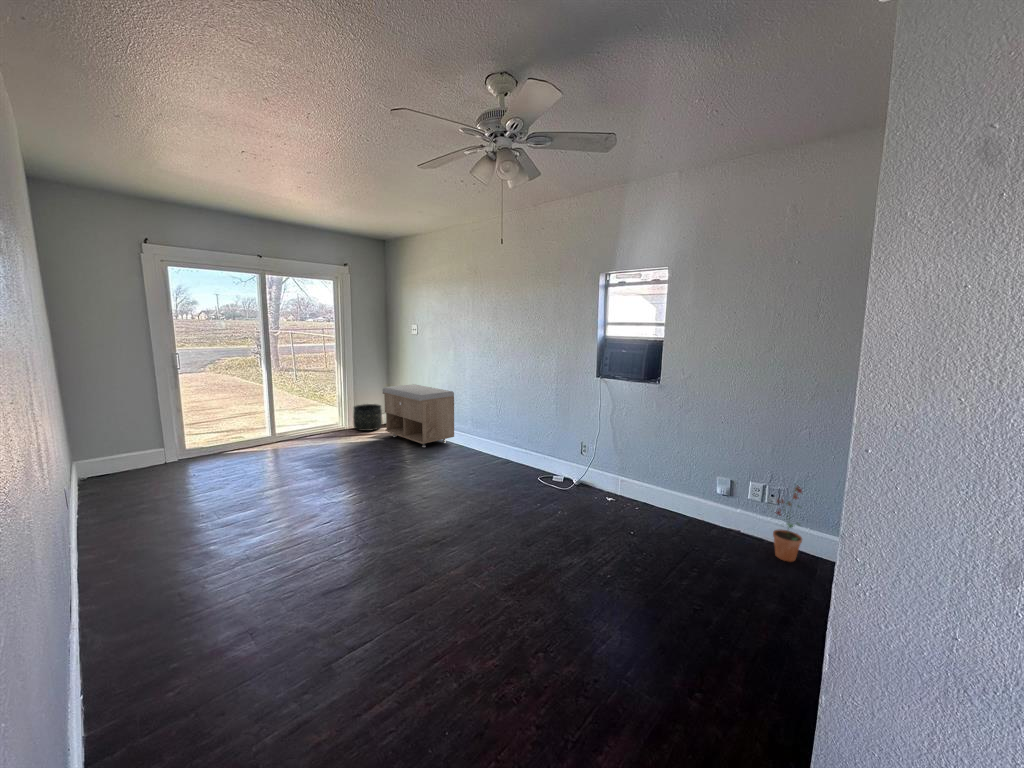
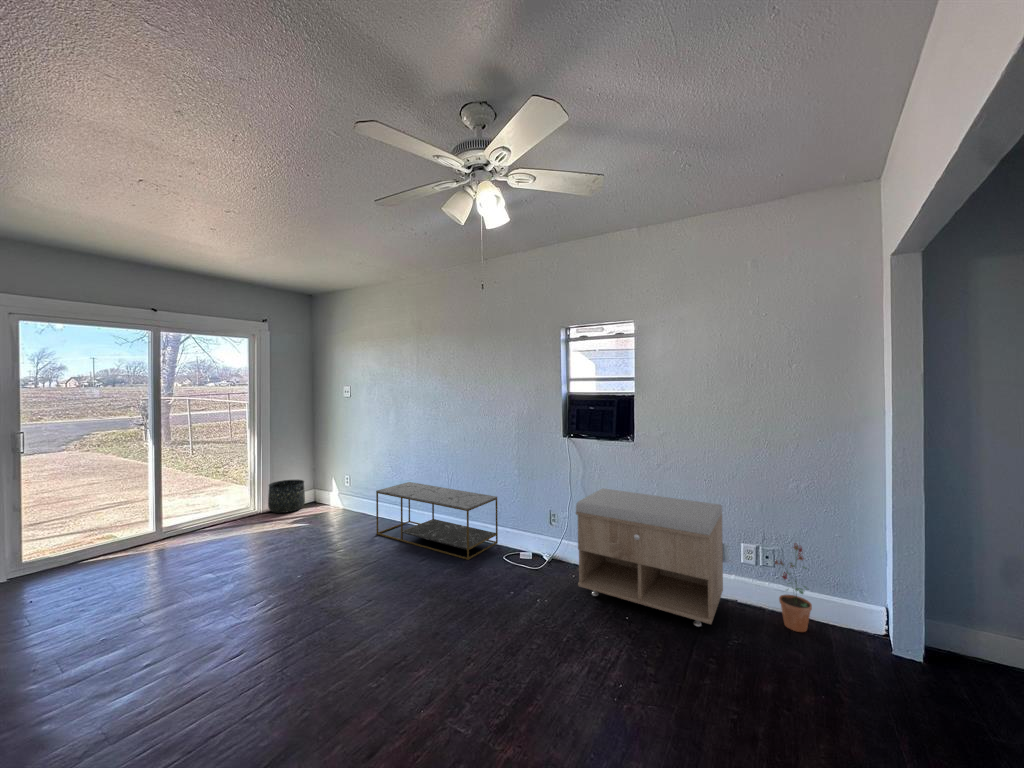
storage bench: present [383,384,454,447] -> present [576,488,723,627]
coffee table: none [437,411,539,479] -> present [376,482,498,560]

